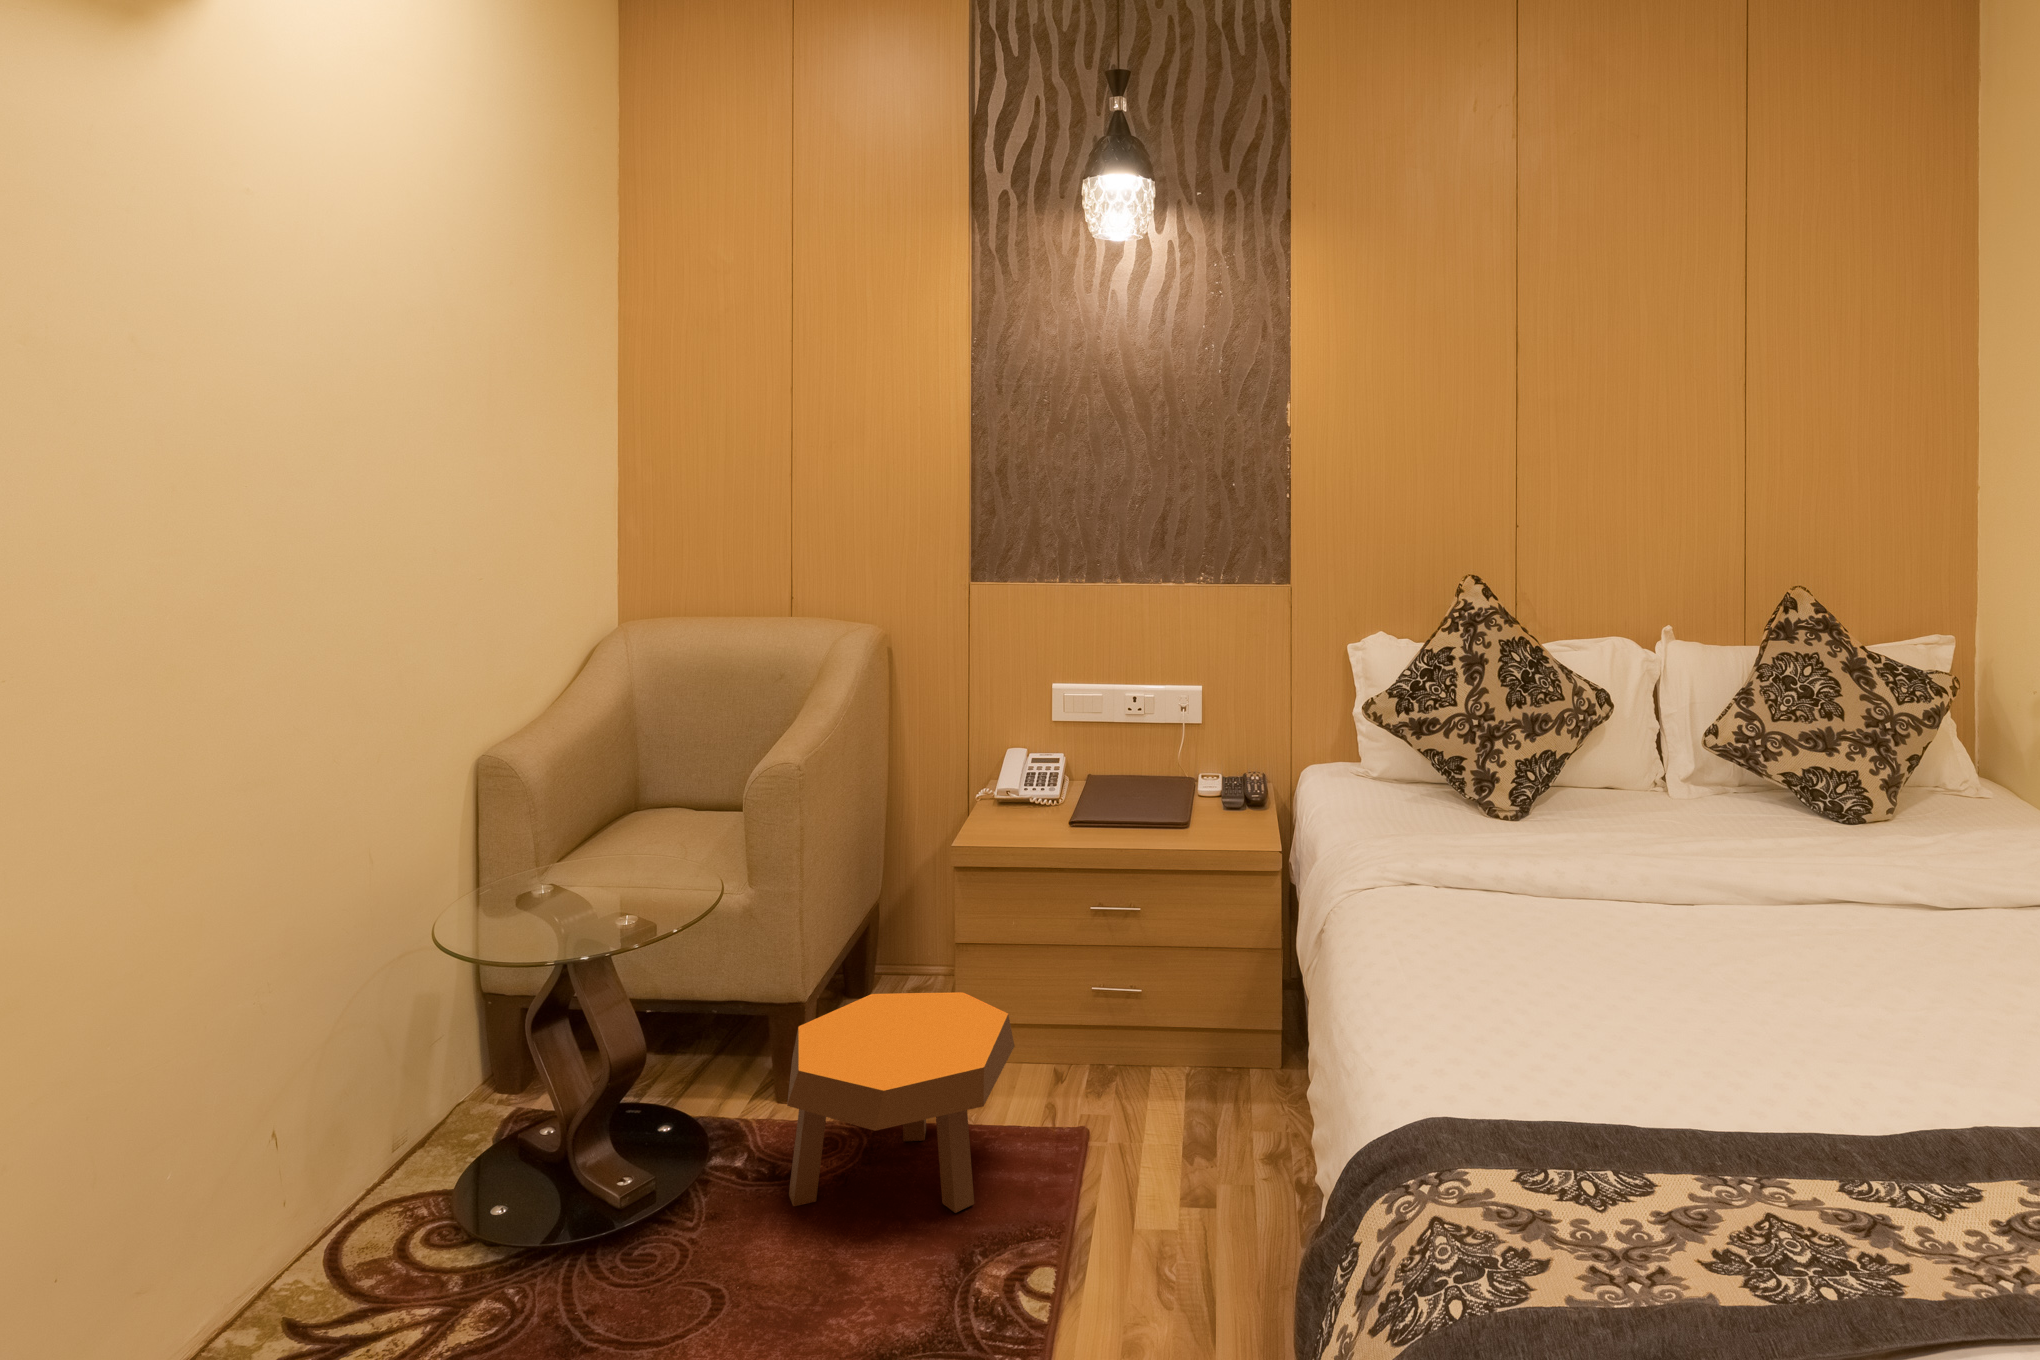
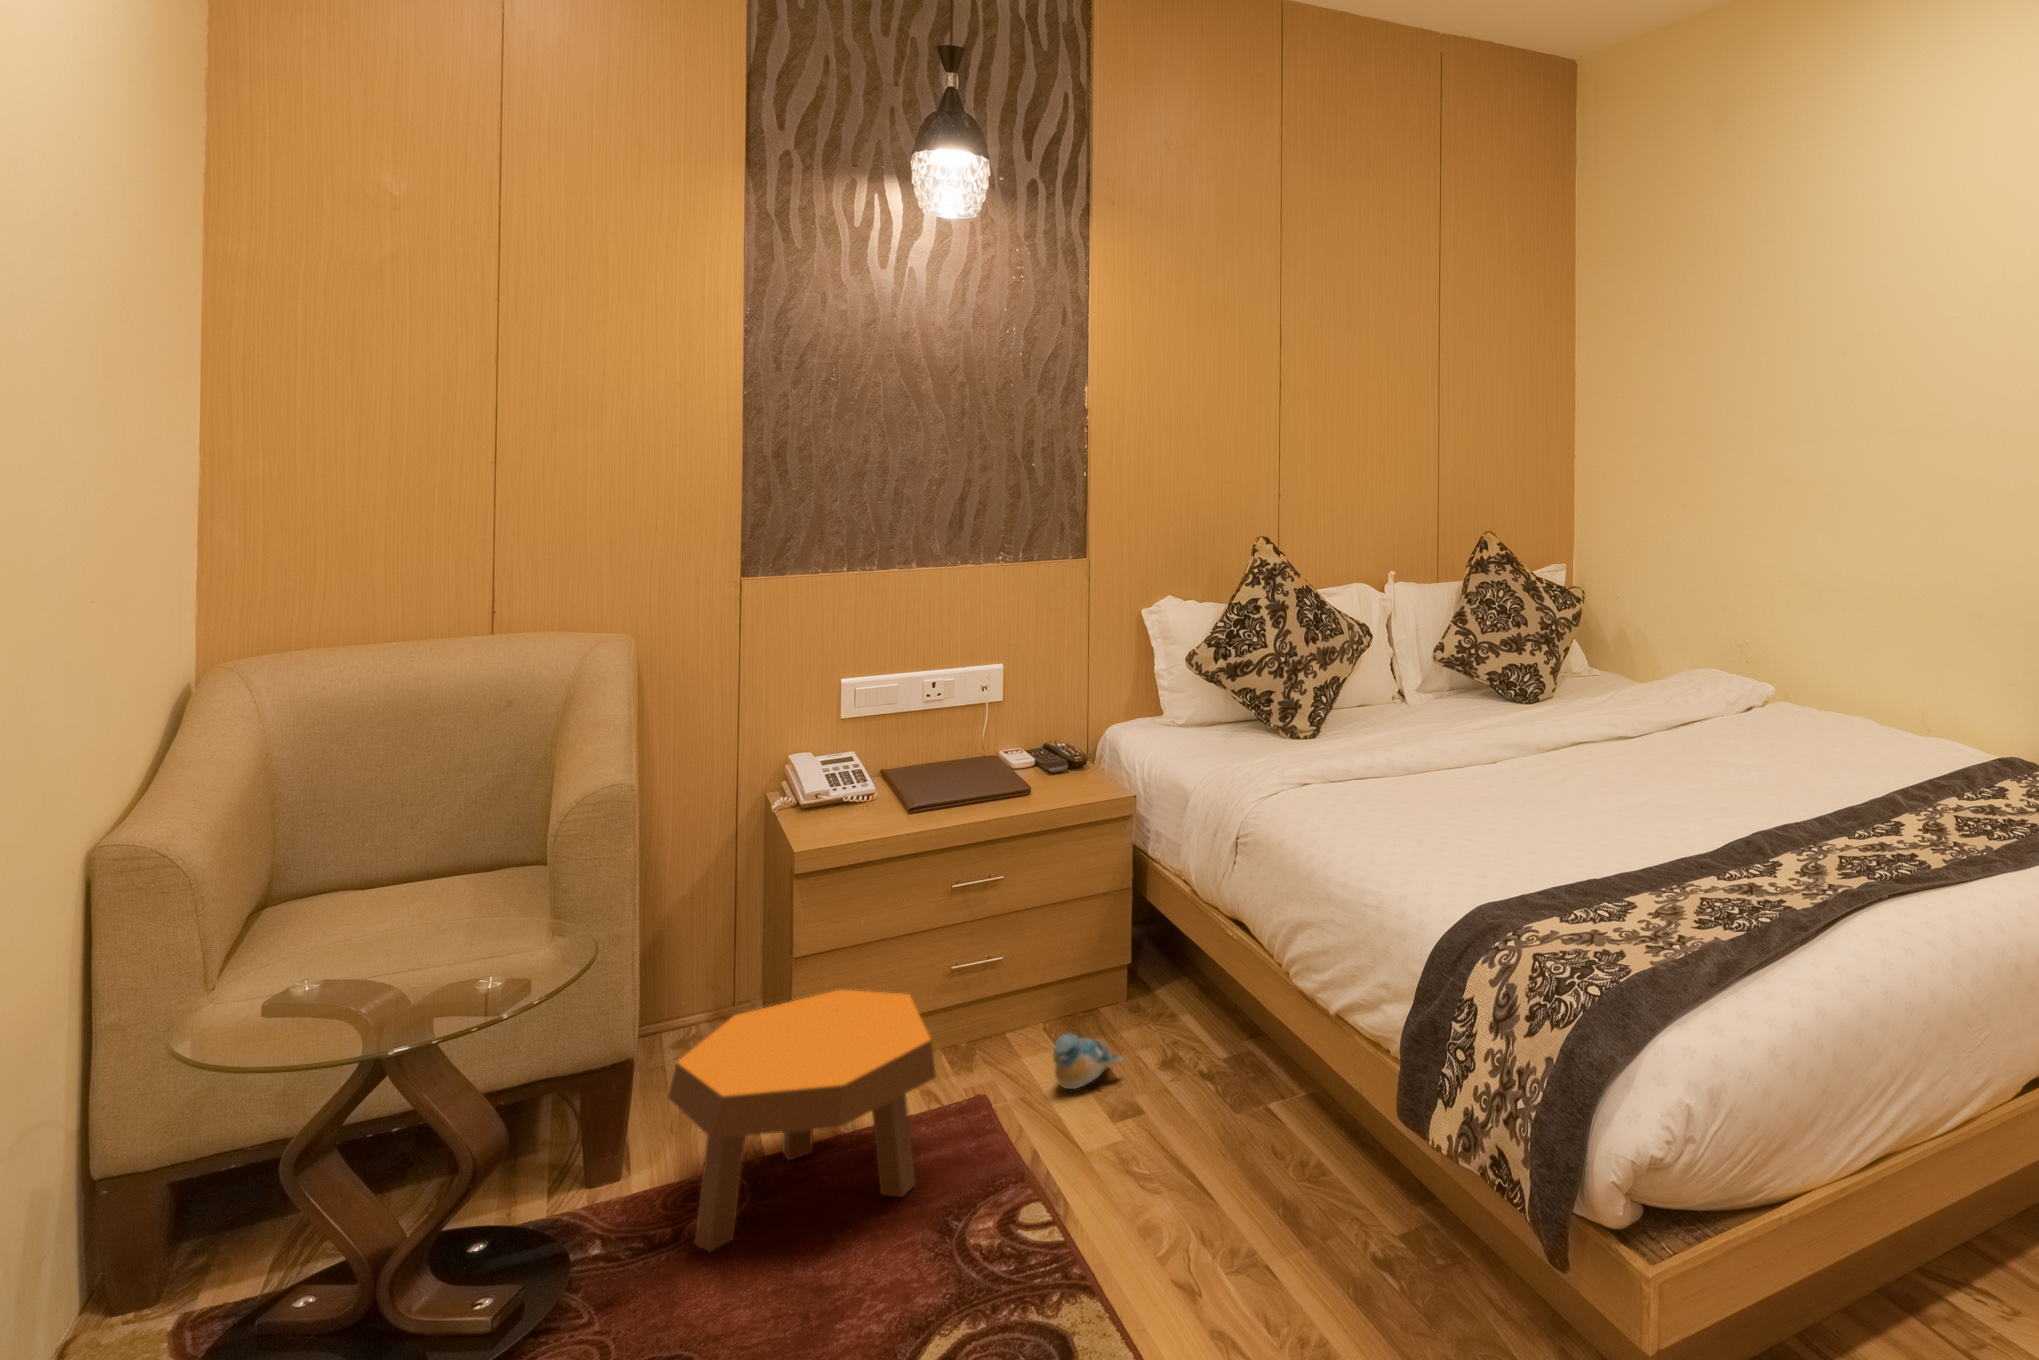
plush toy: none [1147,1093,1228,1153] -> present [1053,1034,1123,1089]

